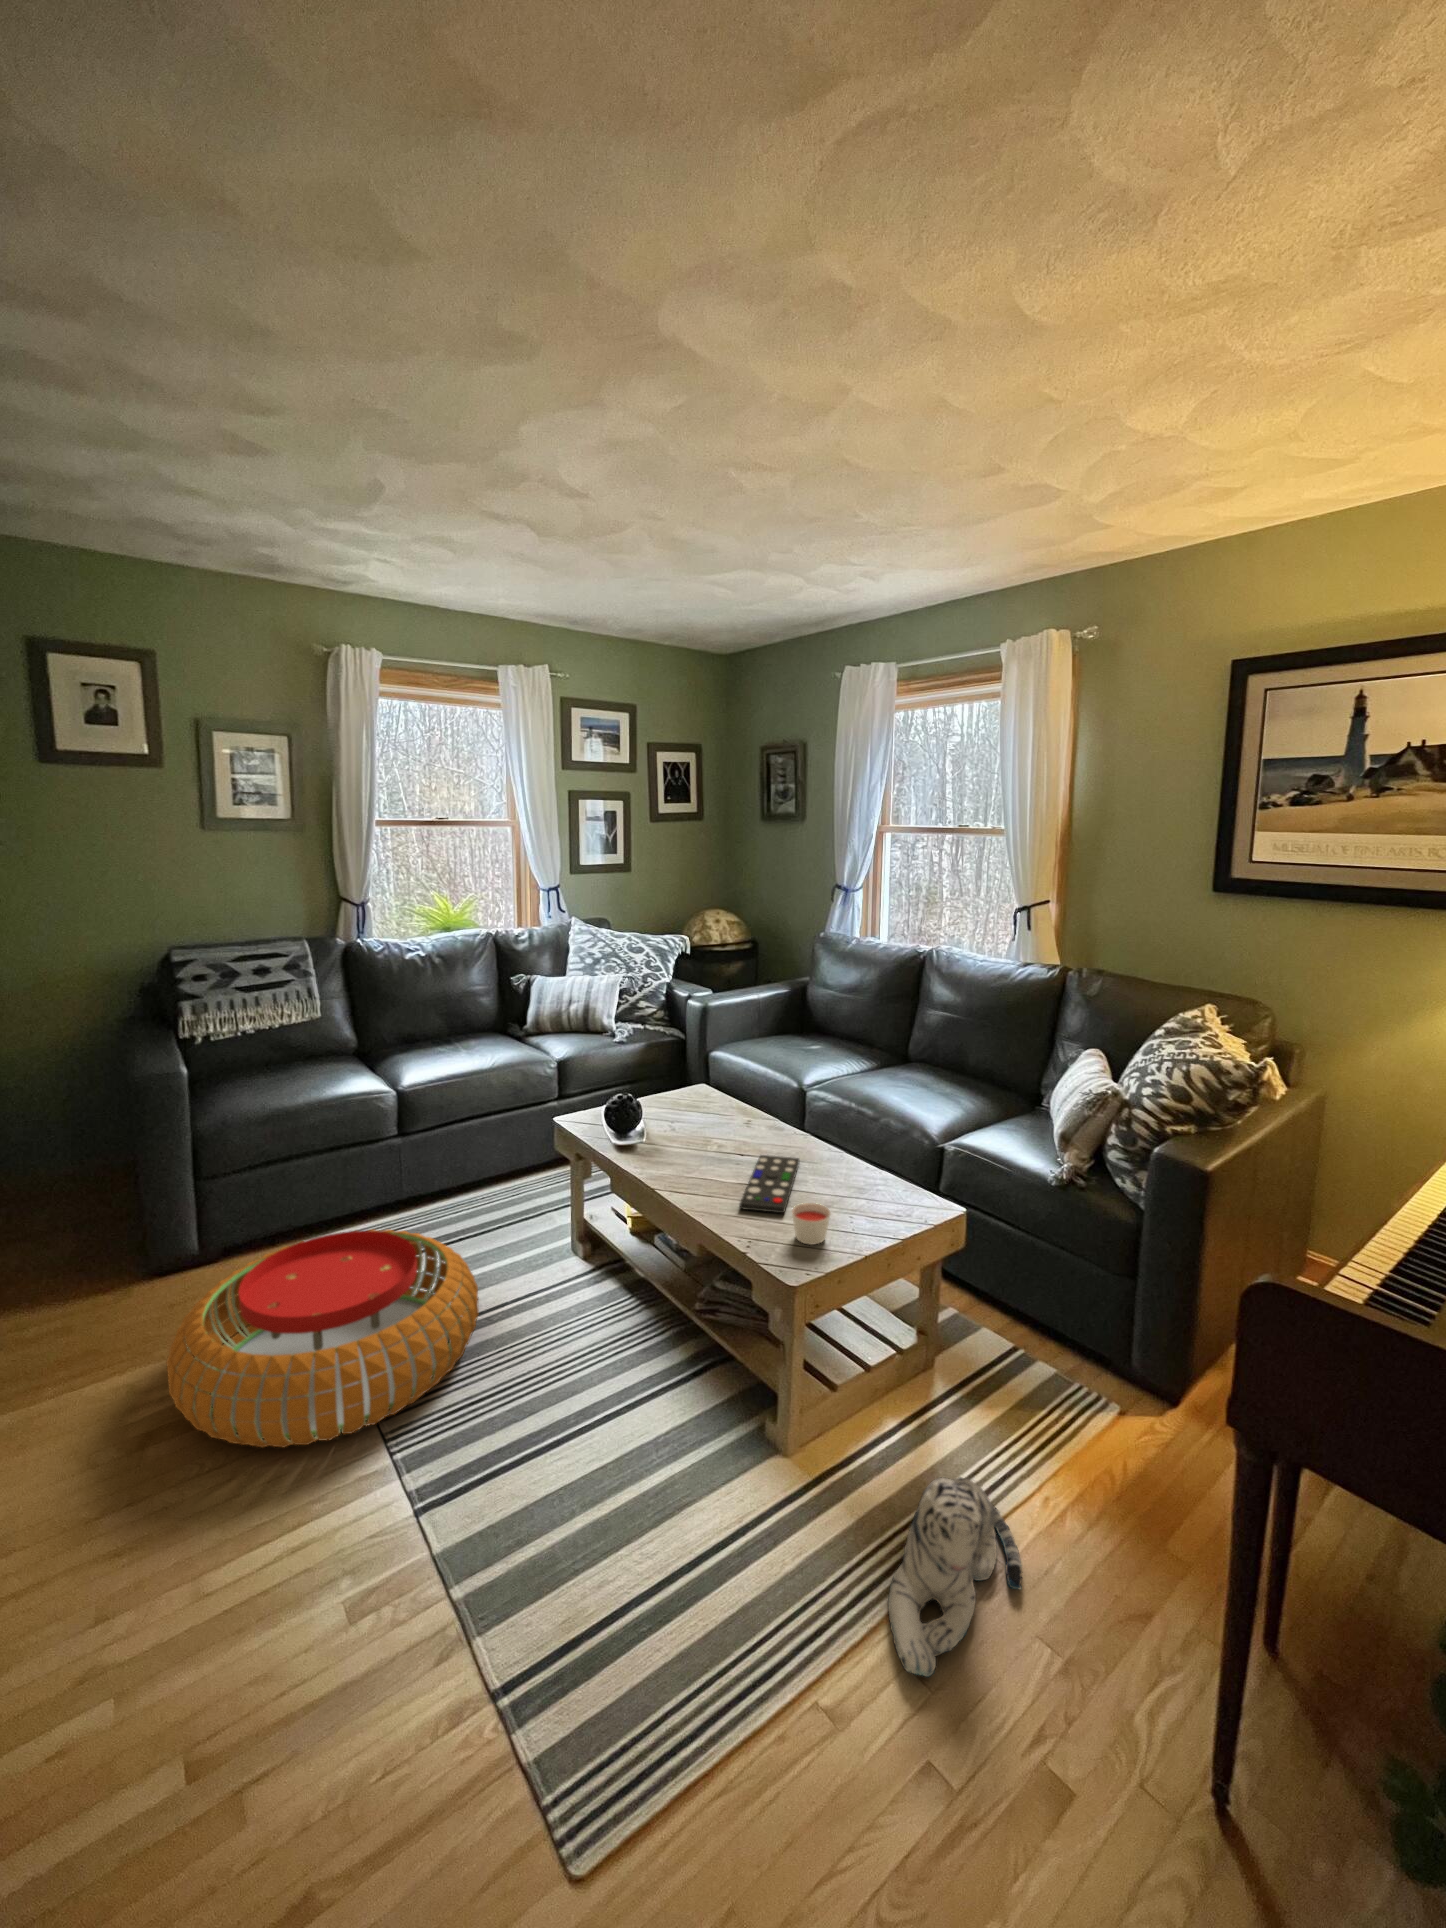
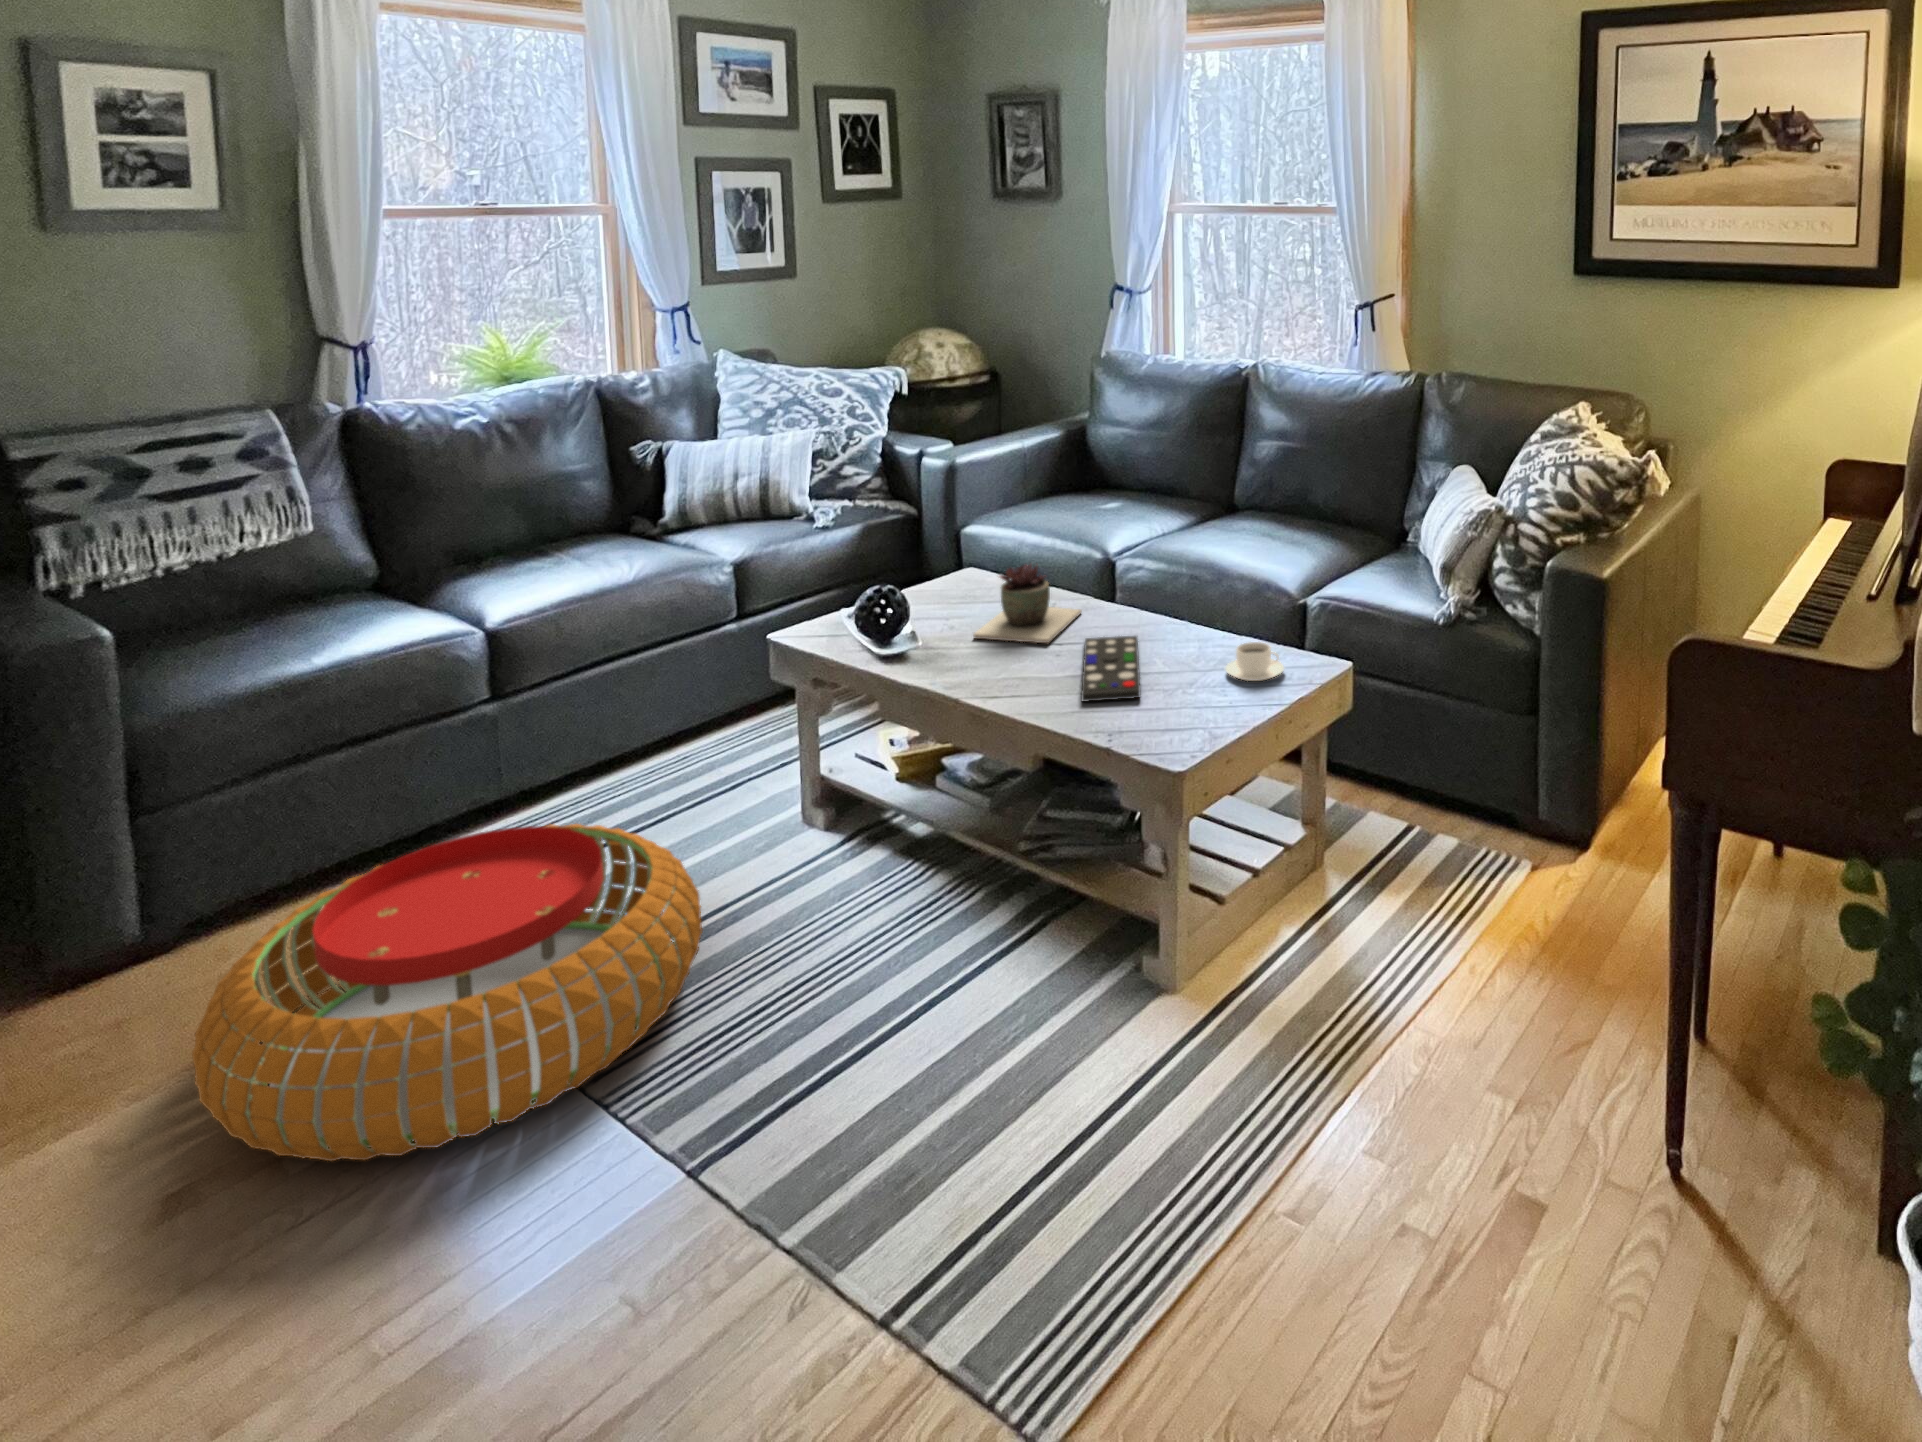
succulent plant: none [683,1091,767,1155] -> present [973,564,1082,643]
coffee cup: none [858,1180,906,1213] -> present [1226,642,1284,681]
candle: present [792,1203,831,1245] -> none [1157,677,1206,726]
plush toy: present [888,1477,1022,1677] -> none [1328,947,1467,1158]

